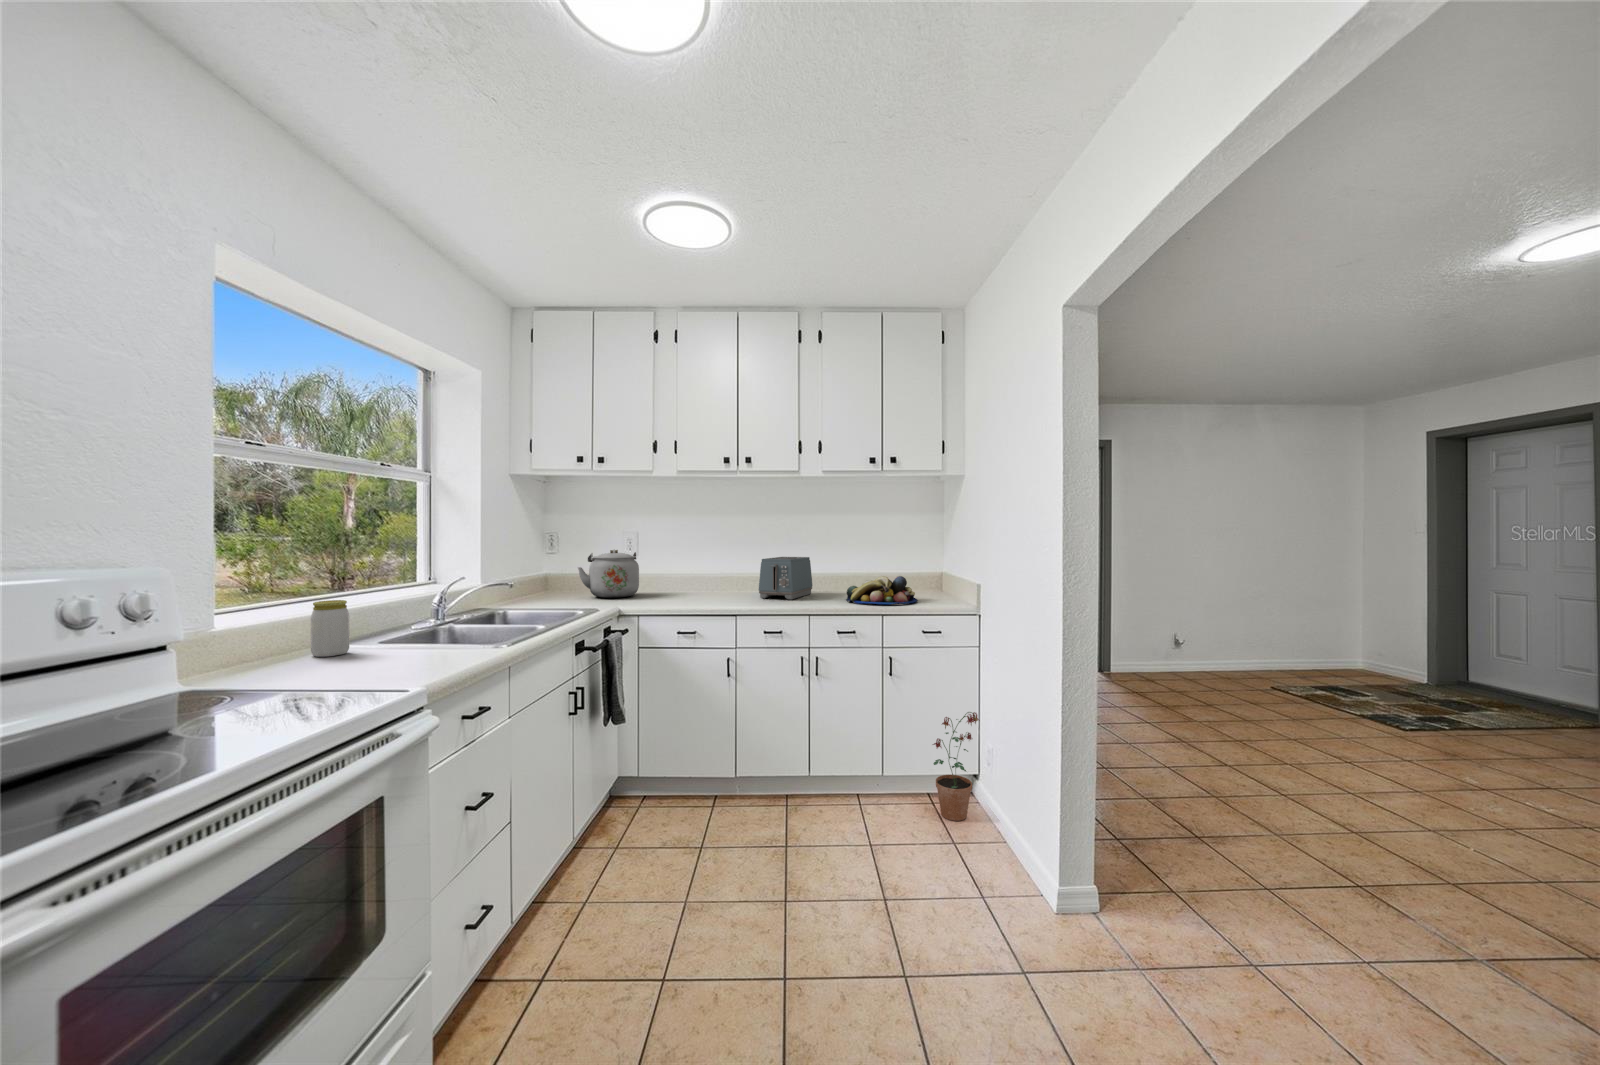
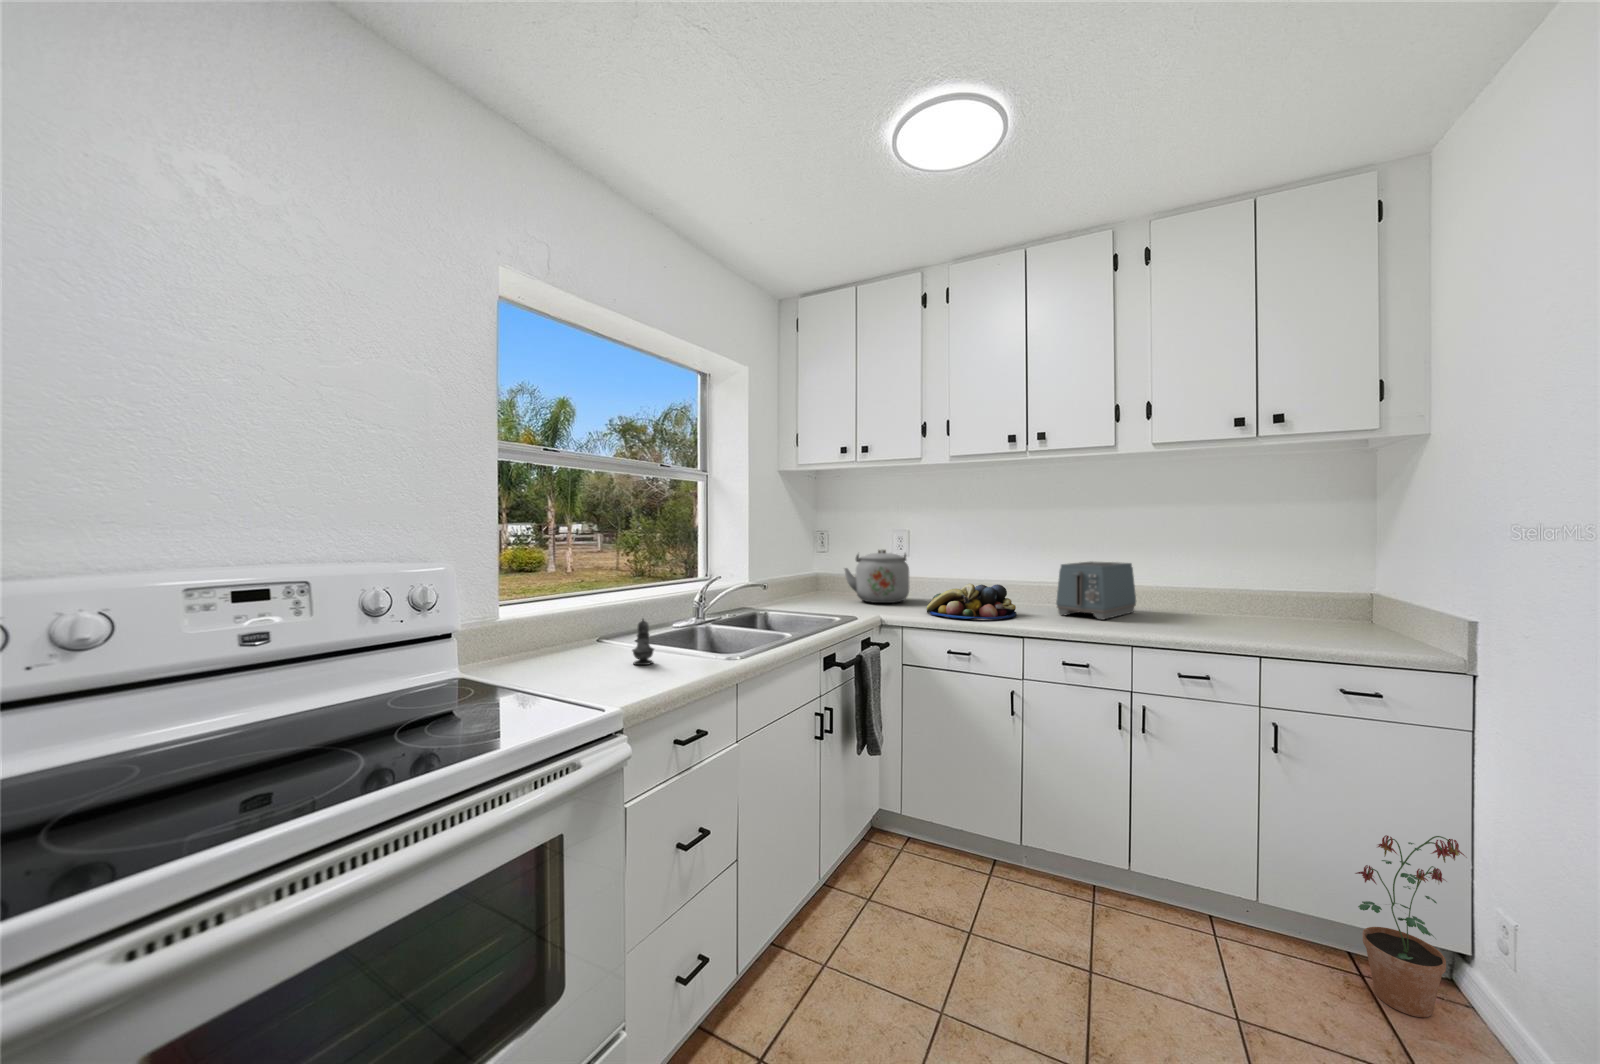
fruit bowl: present [846,576,918,604] -> present [927,584,1017,619]
jar: present [311,600,349,657] -> none [572,598,604,653]
salt shaker: none [396,615,421,660] -> present [632,619,654,665]

